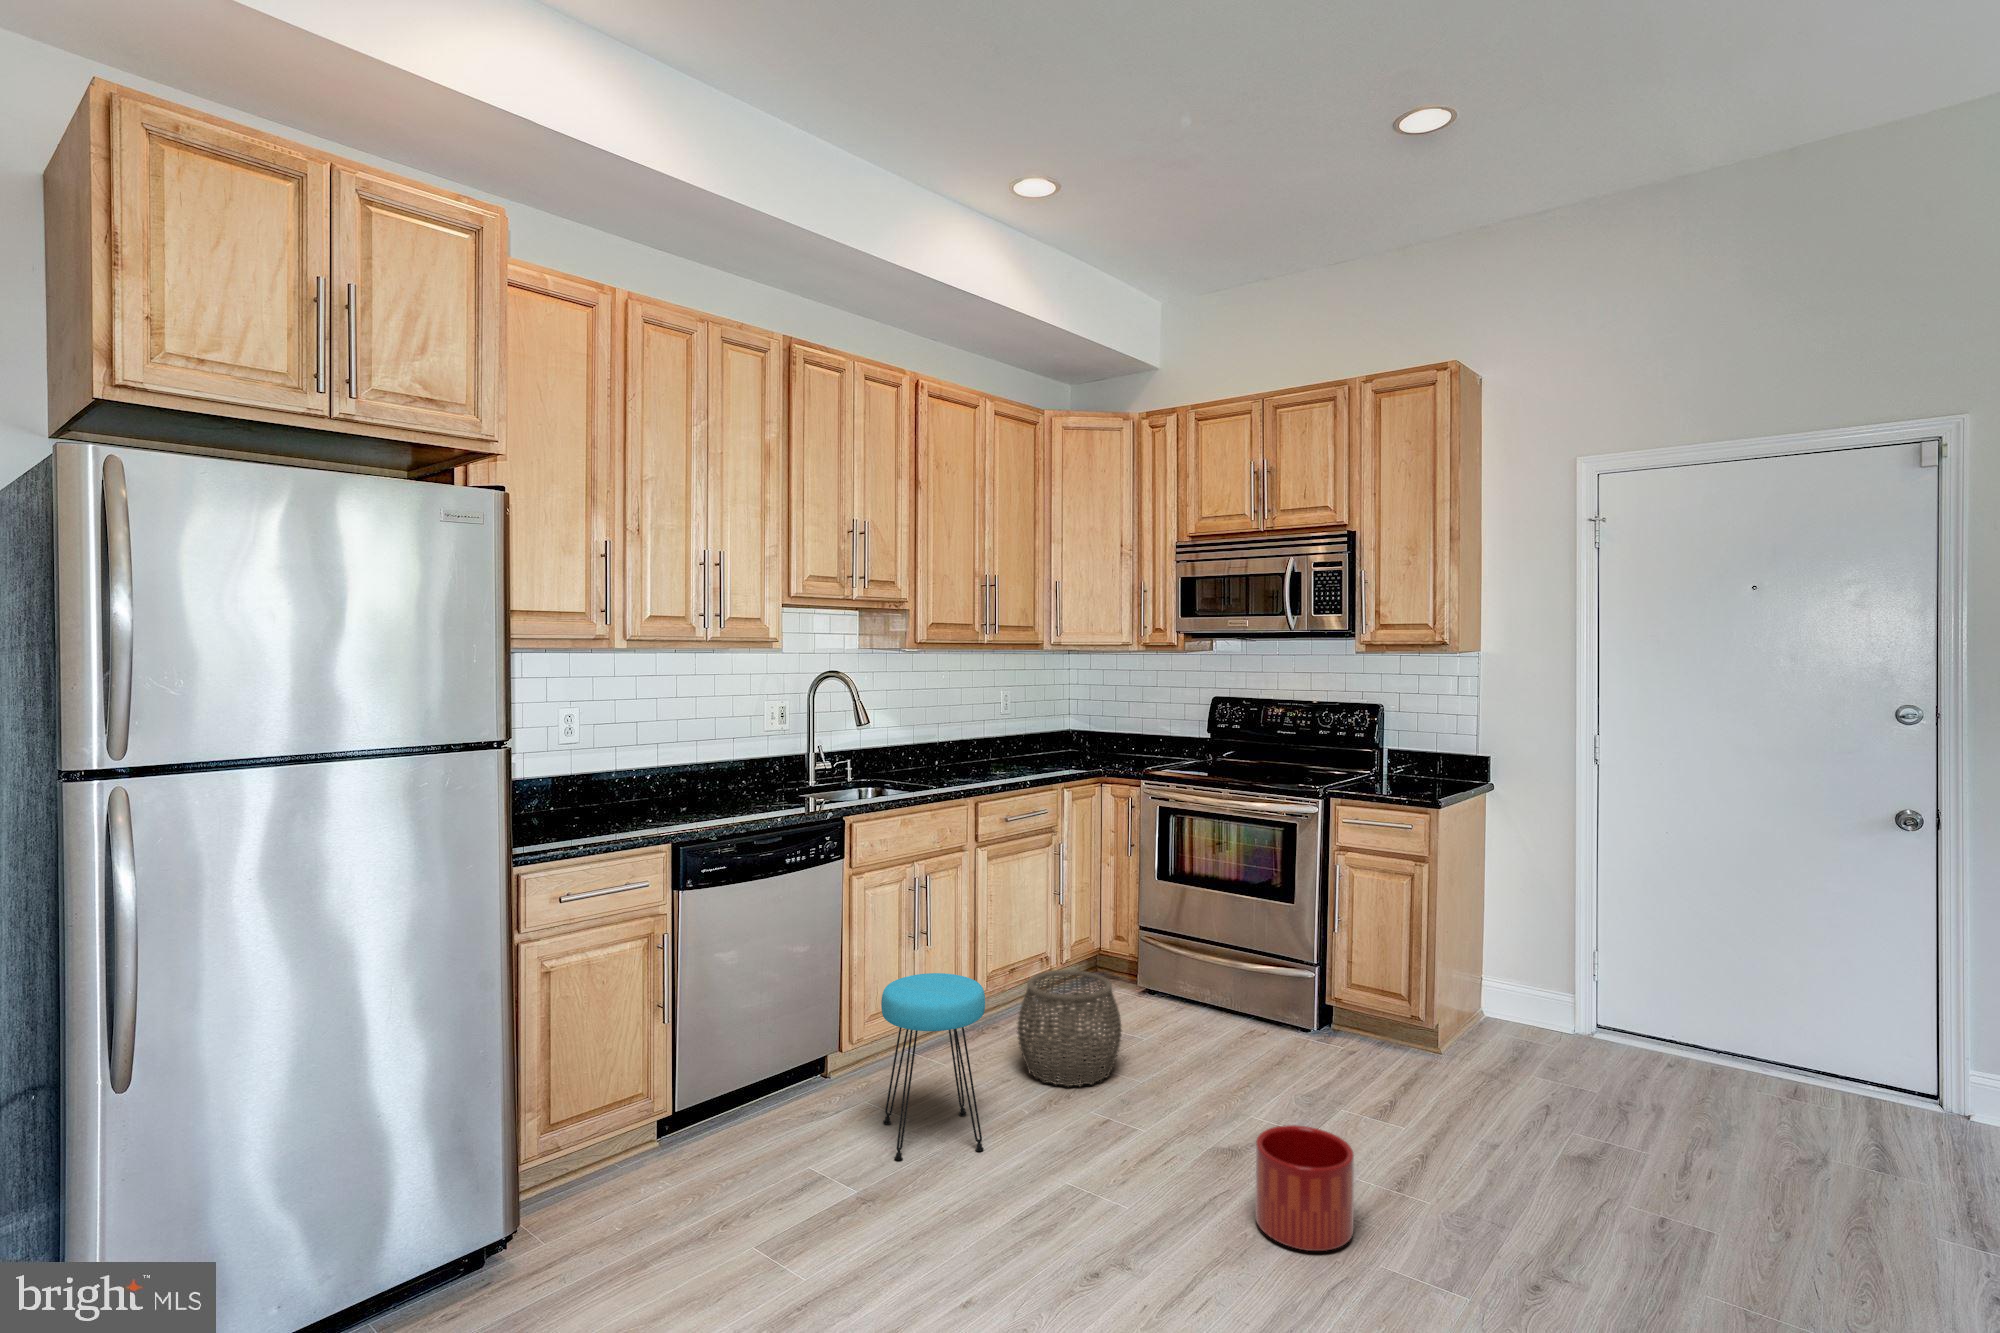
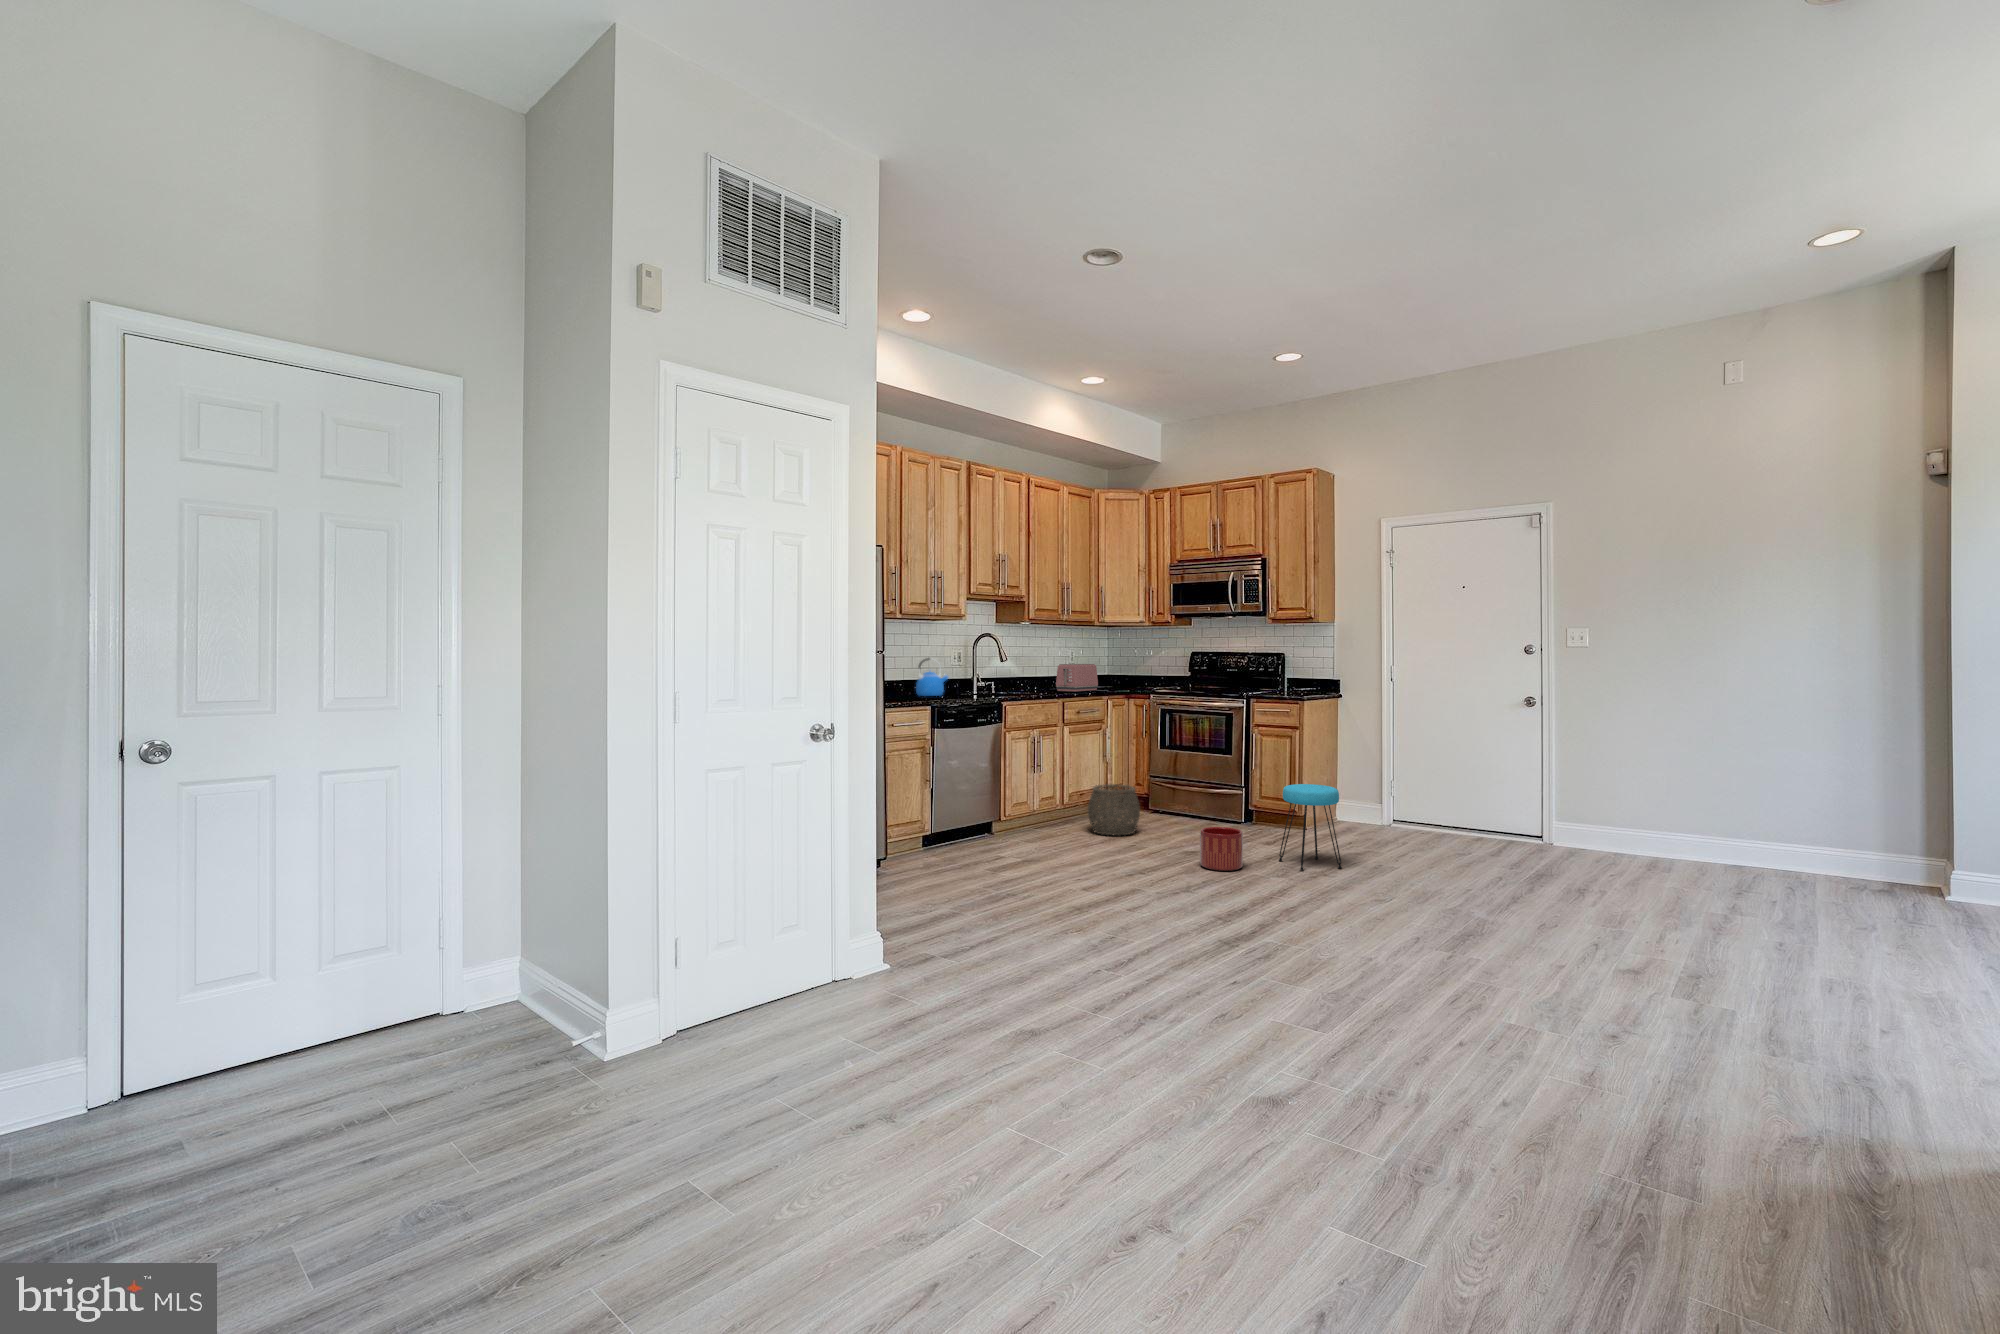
toaster: none [971,719,1048,773] -> present [1056,664,1098,691]
kettle: none [674,725,744,804] -> present [916,658,949,696]
stool: present [881,973,985,1159] -> present [1279,784,1342,870]

